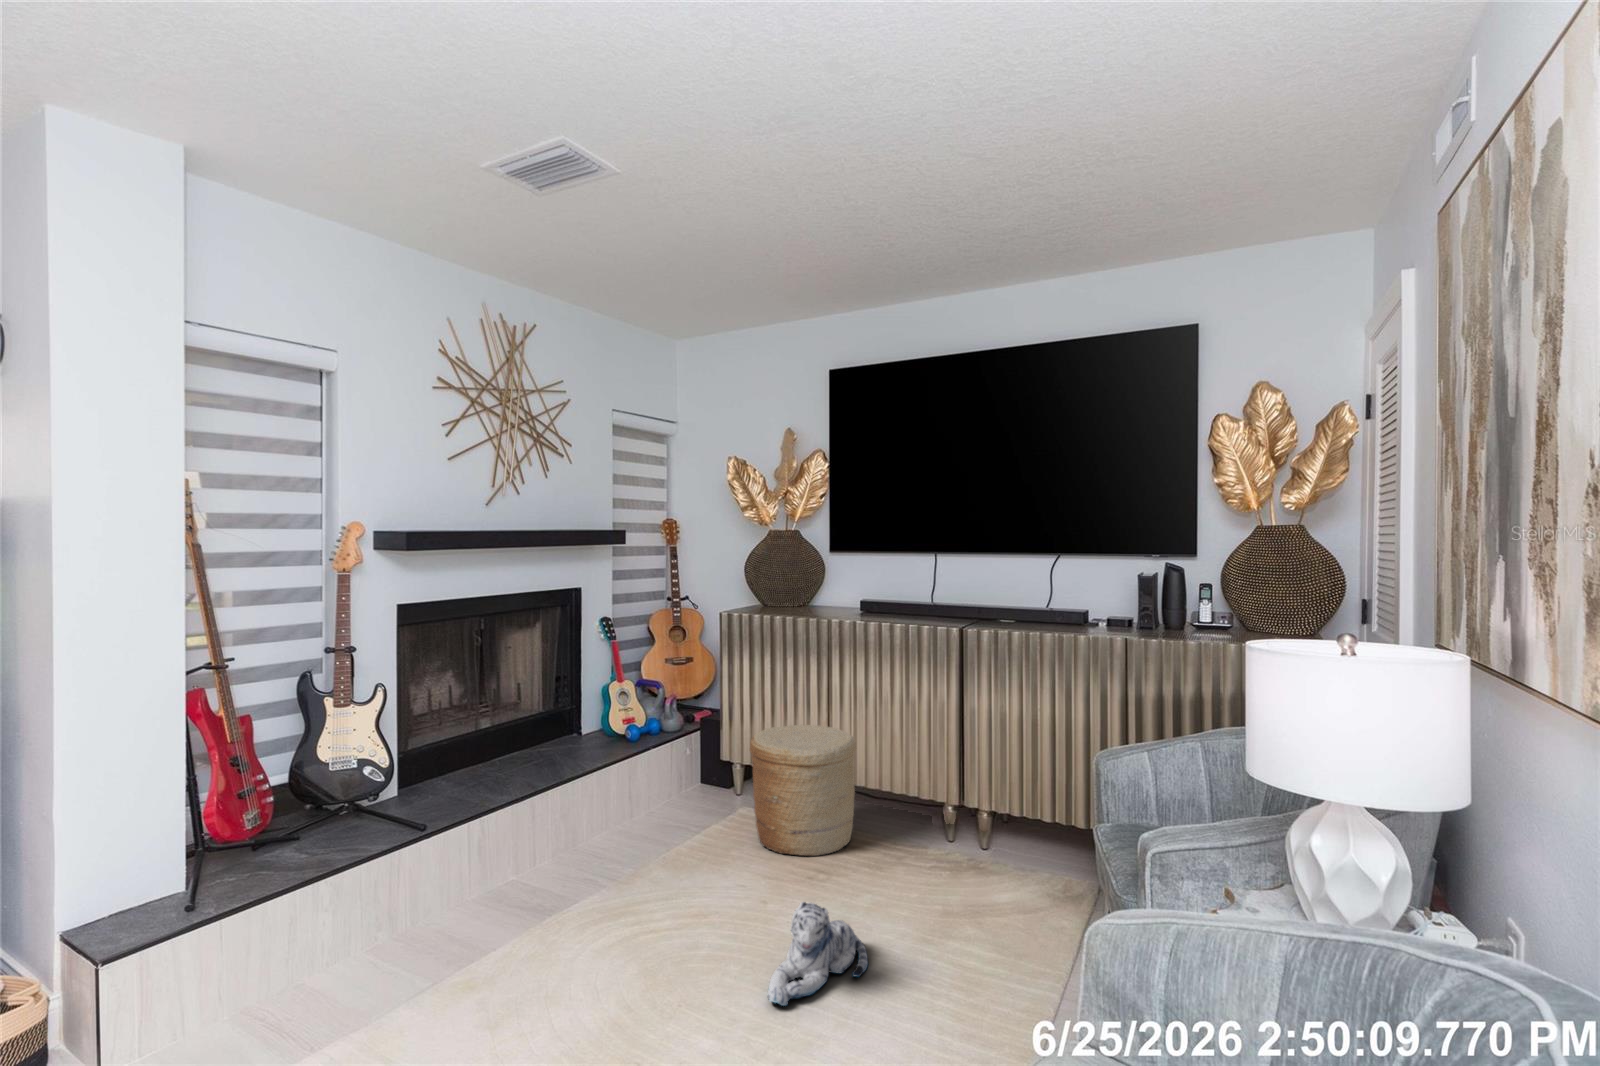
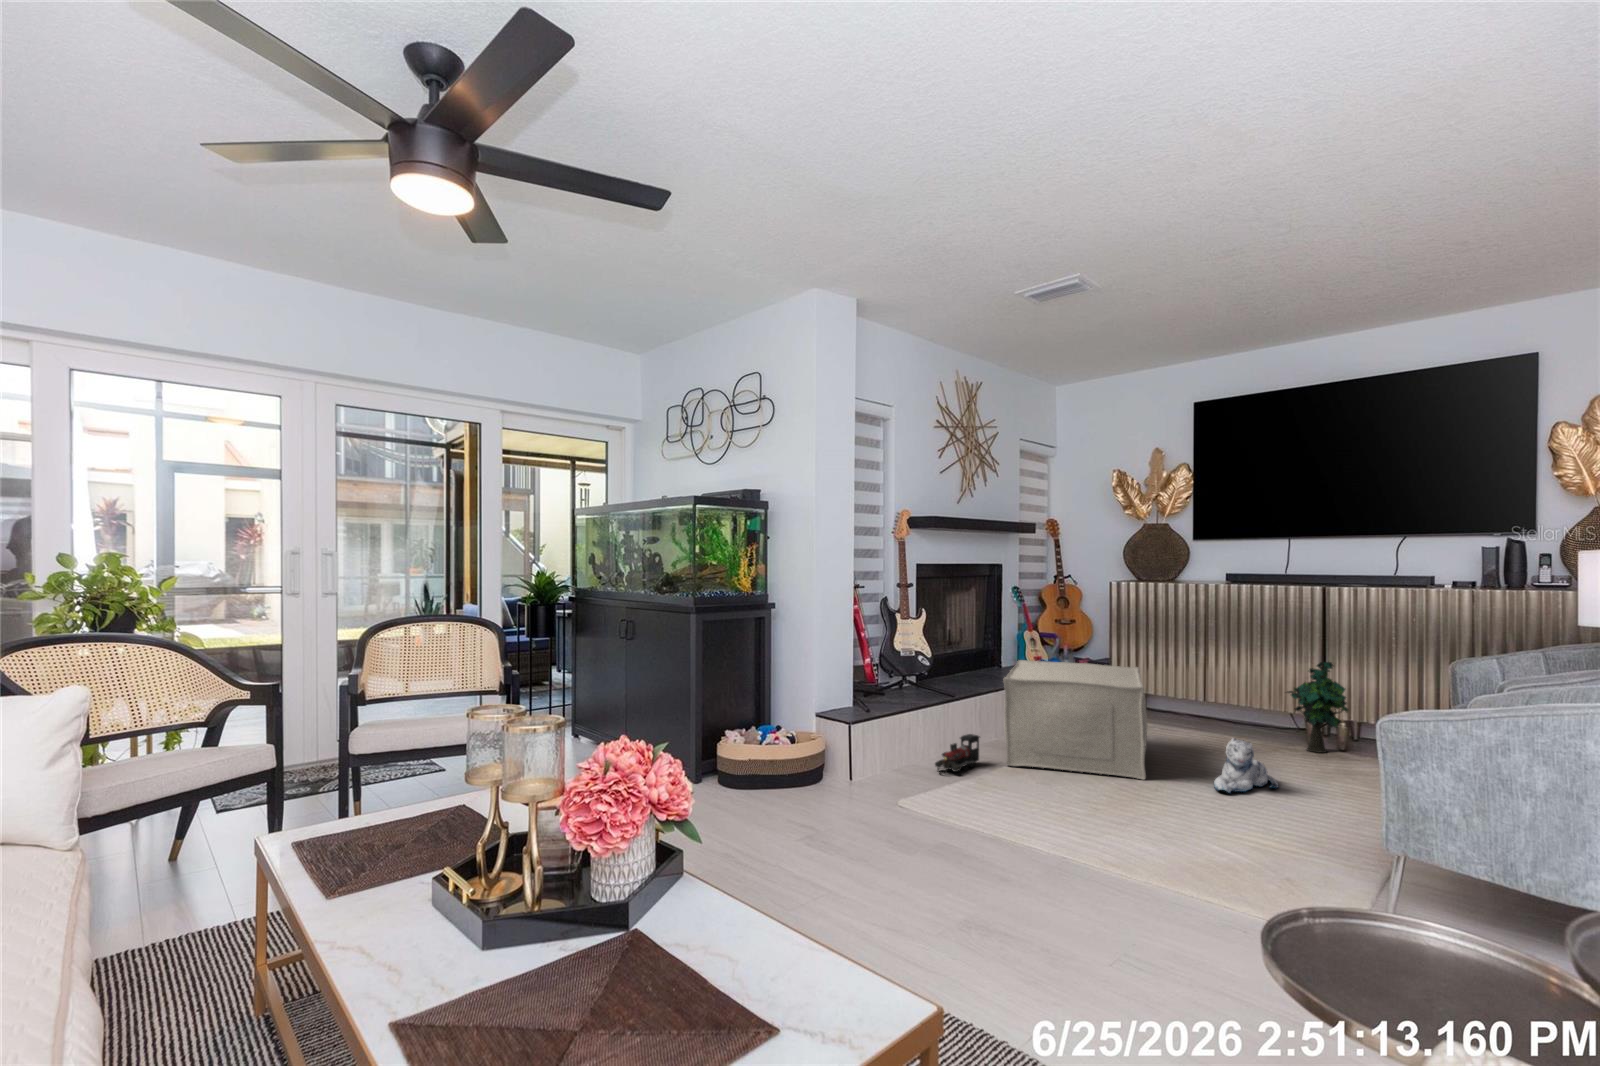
woven basket: present [750,725,856,856] -> none [1152,659,1236,744]
decorative plant: none [911,732,986,859] -> present [1287,662,1348,753]
ottoman: none [453,756,716,981] -> present [1004,660,1147,780]
toy train: none [300,920,416,1027] -> present [935,734,980,774]

